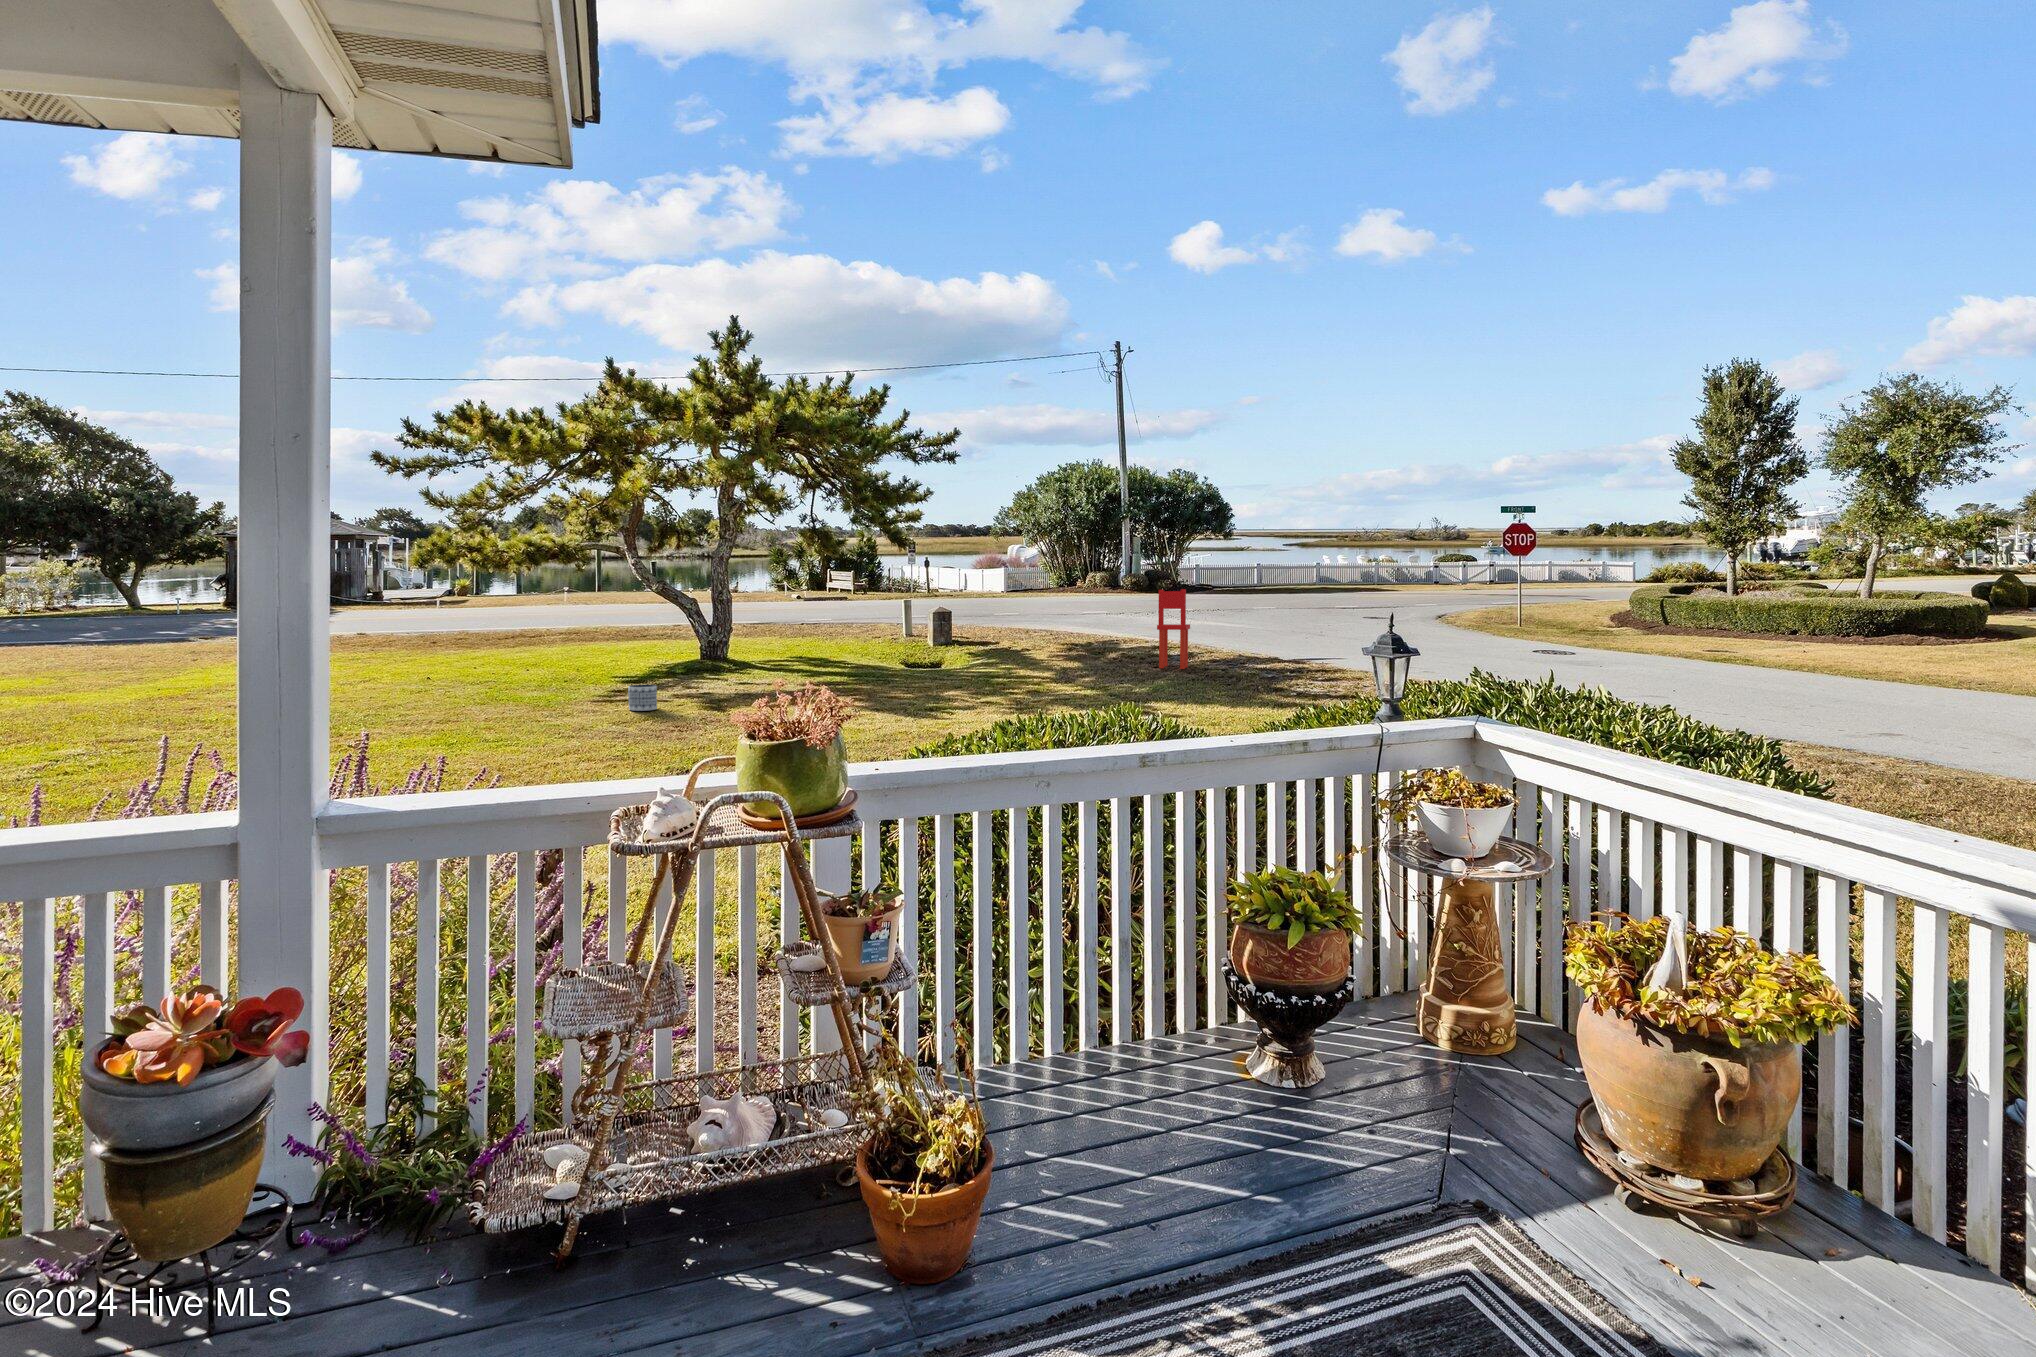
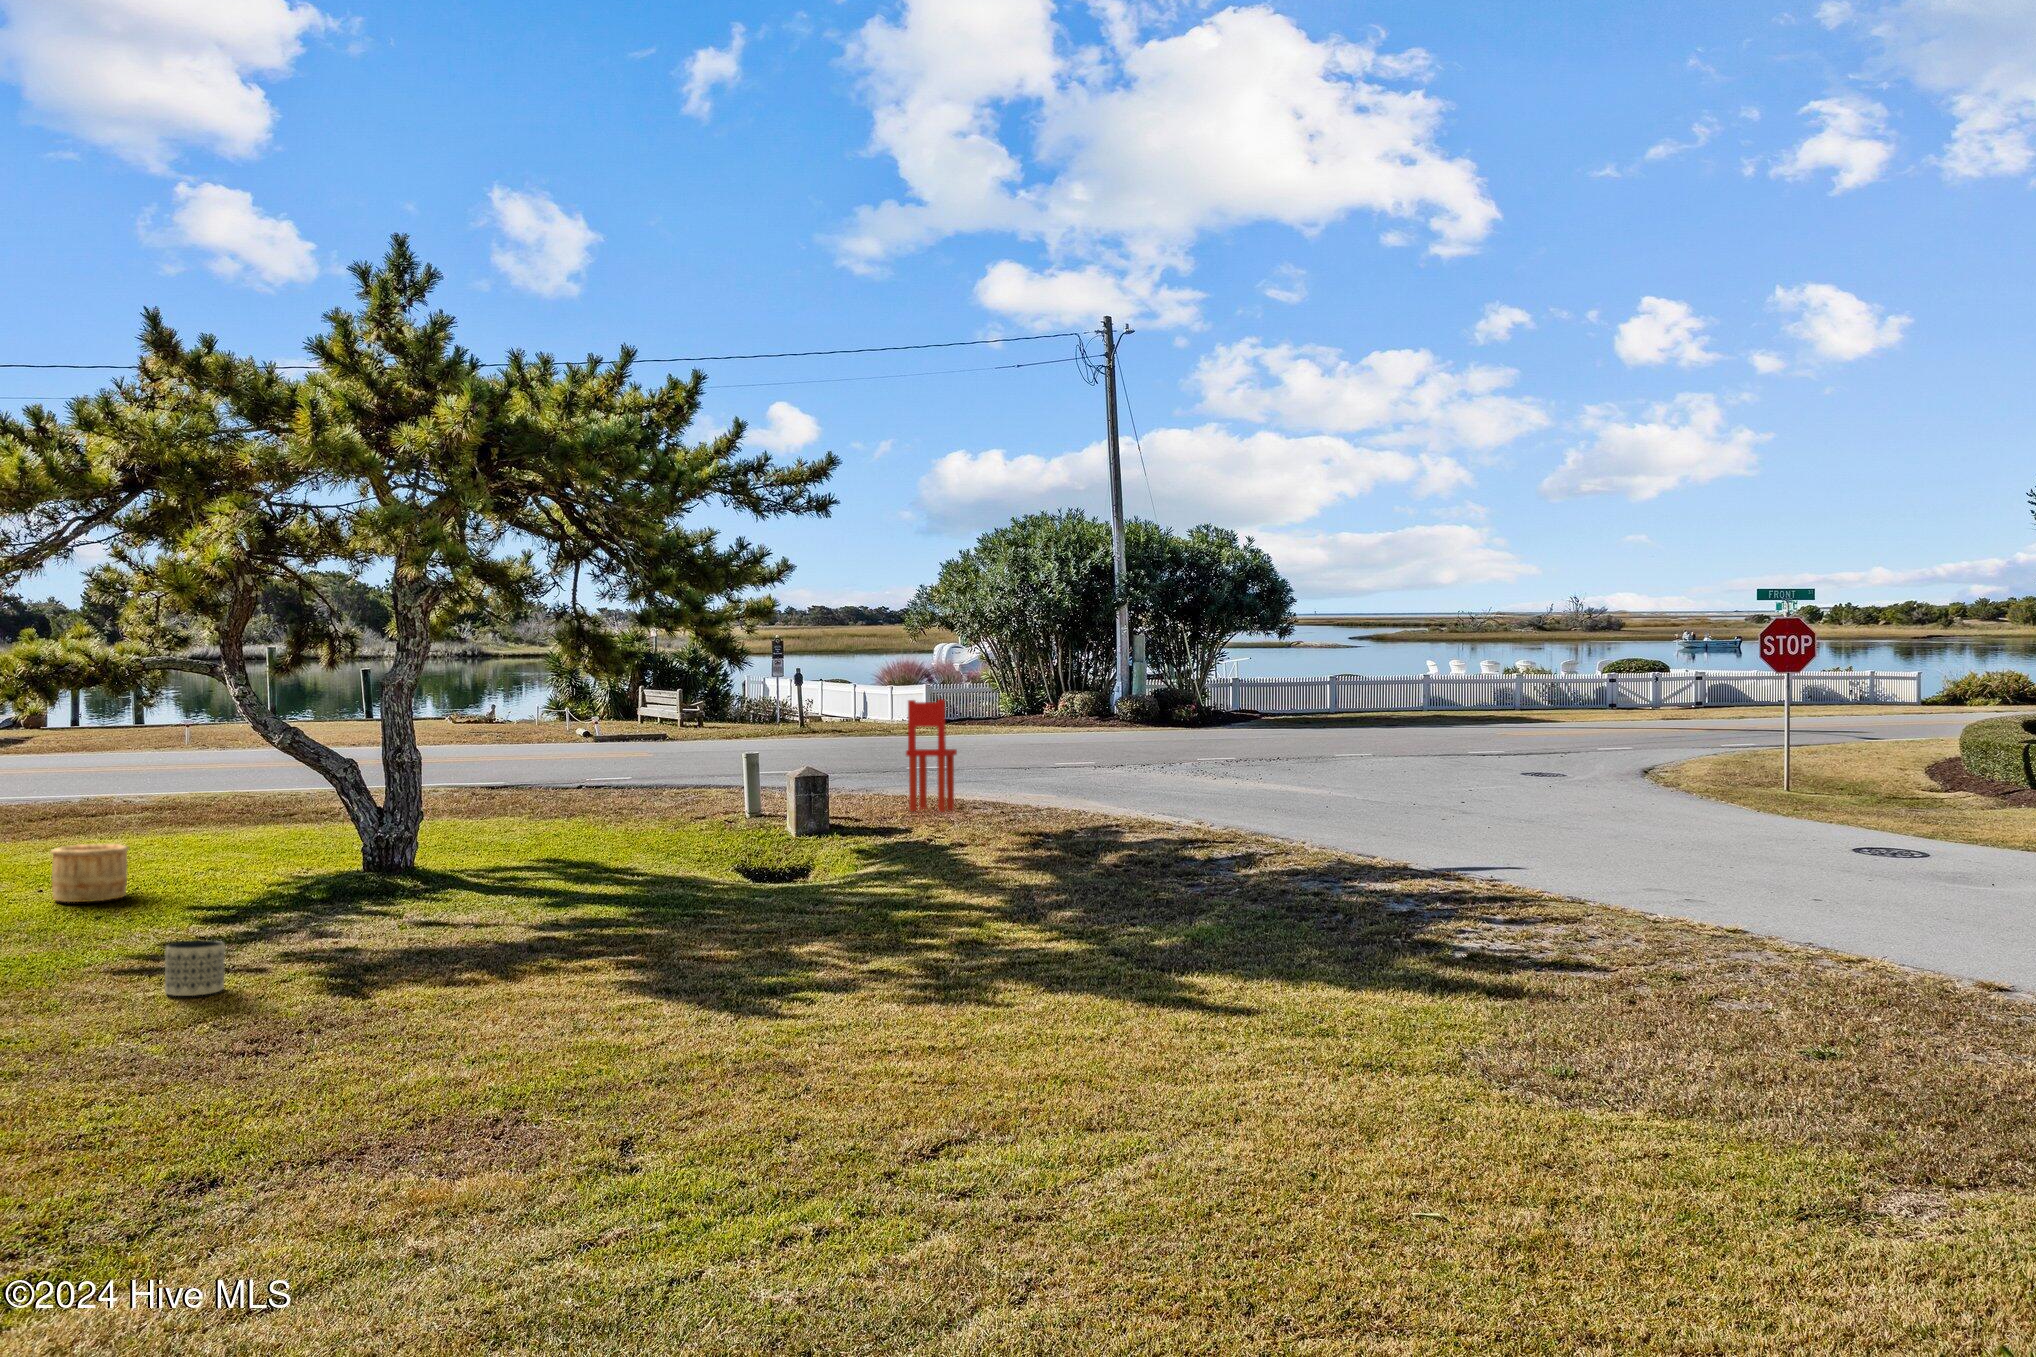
chair: present [1157,589,1190,669] -> present [906,699,957,812]
wooden bucket: none [552,642,591,671] -> present [51,844,129,902]

